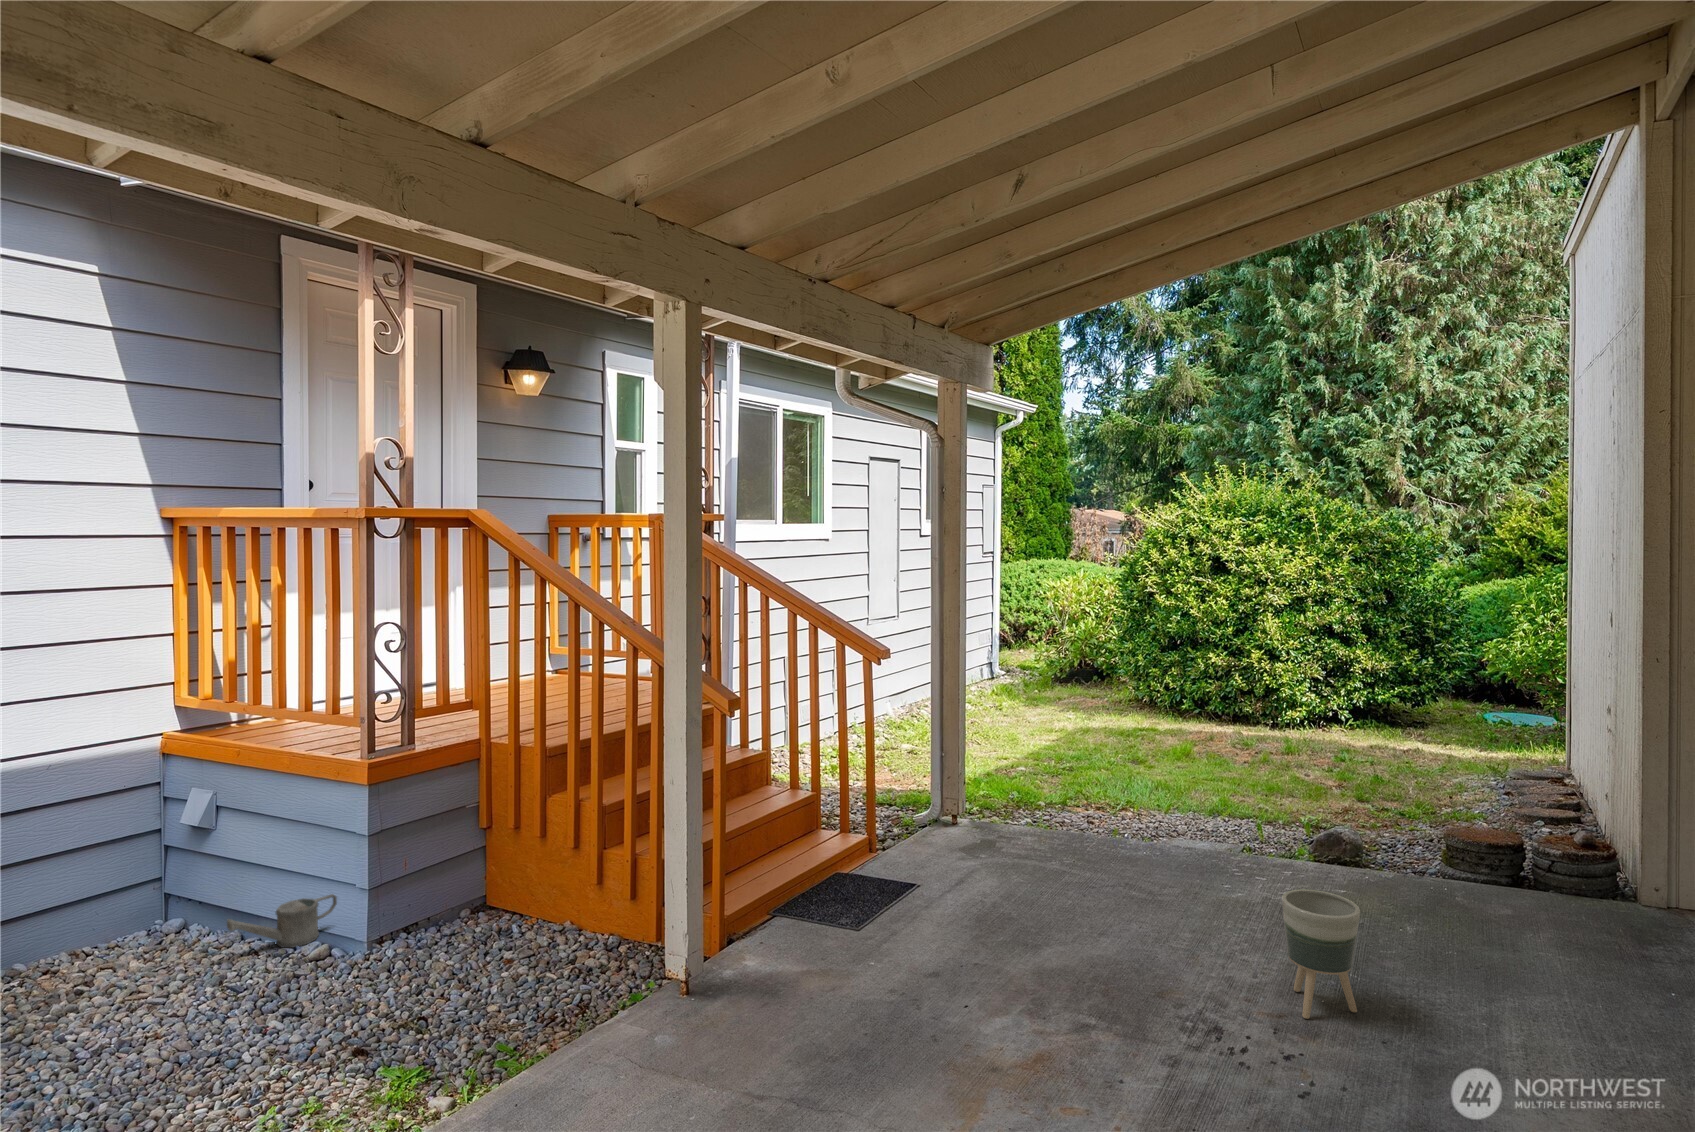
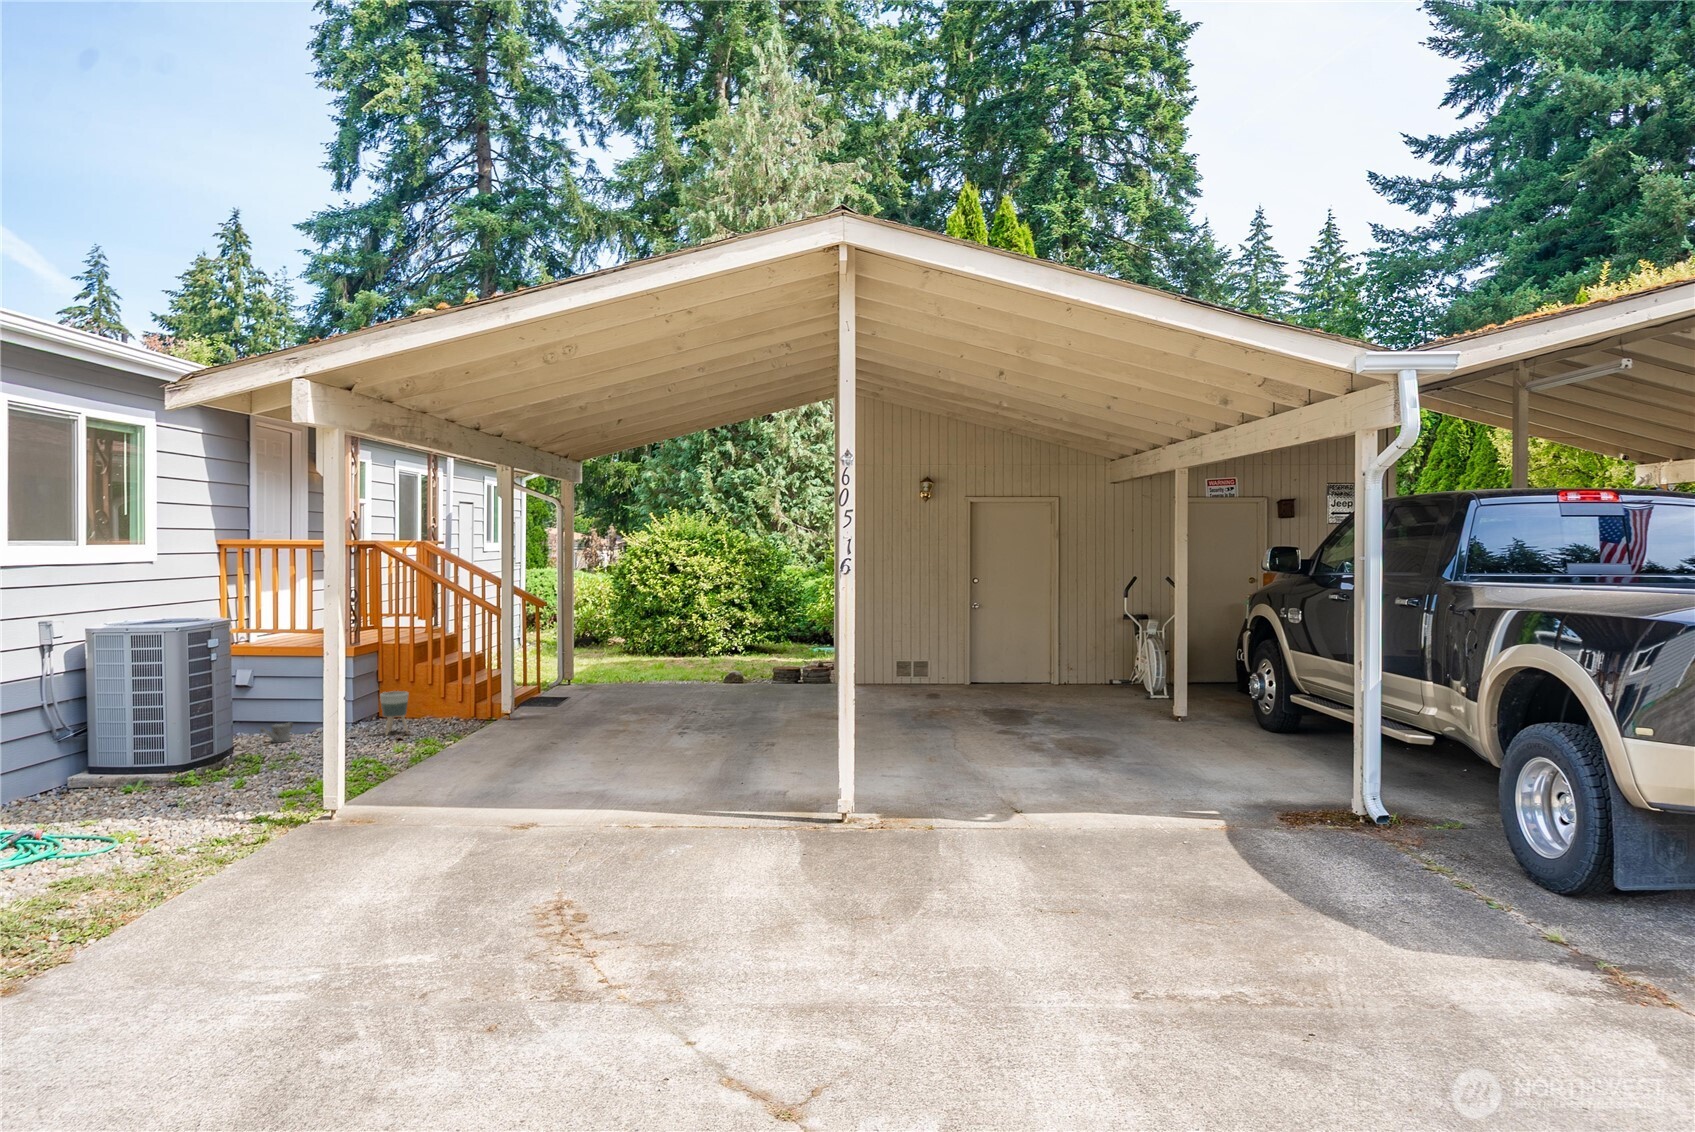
planter: present [1282,889,1360,1019] -> present [380,691,409,735]

